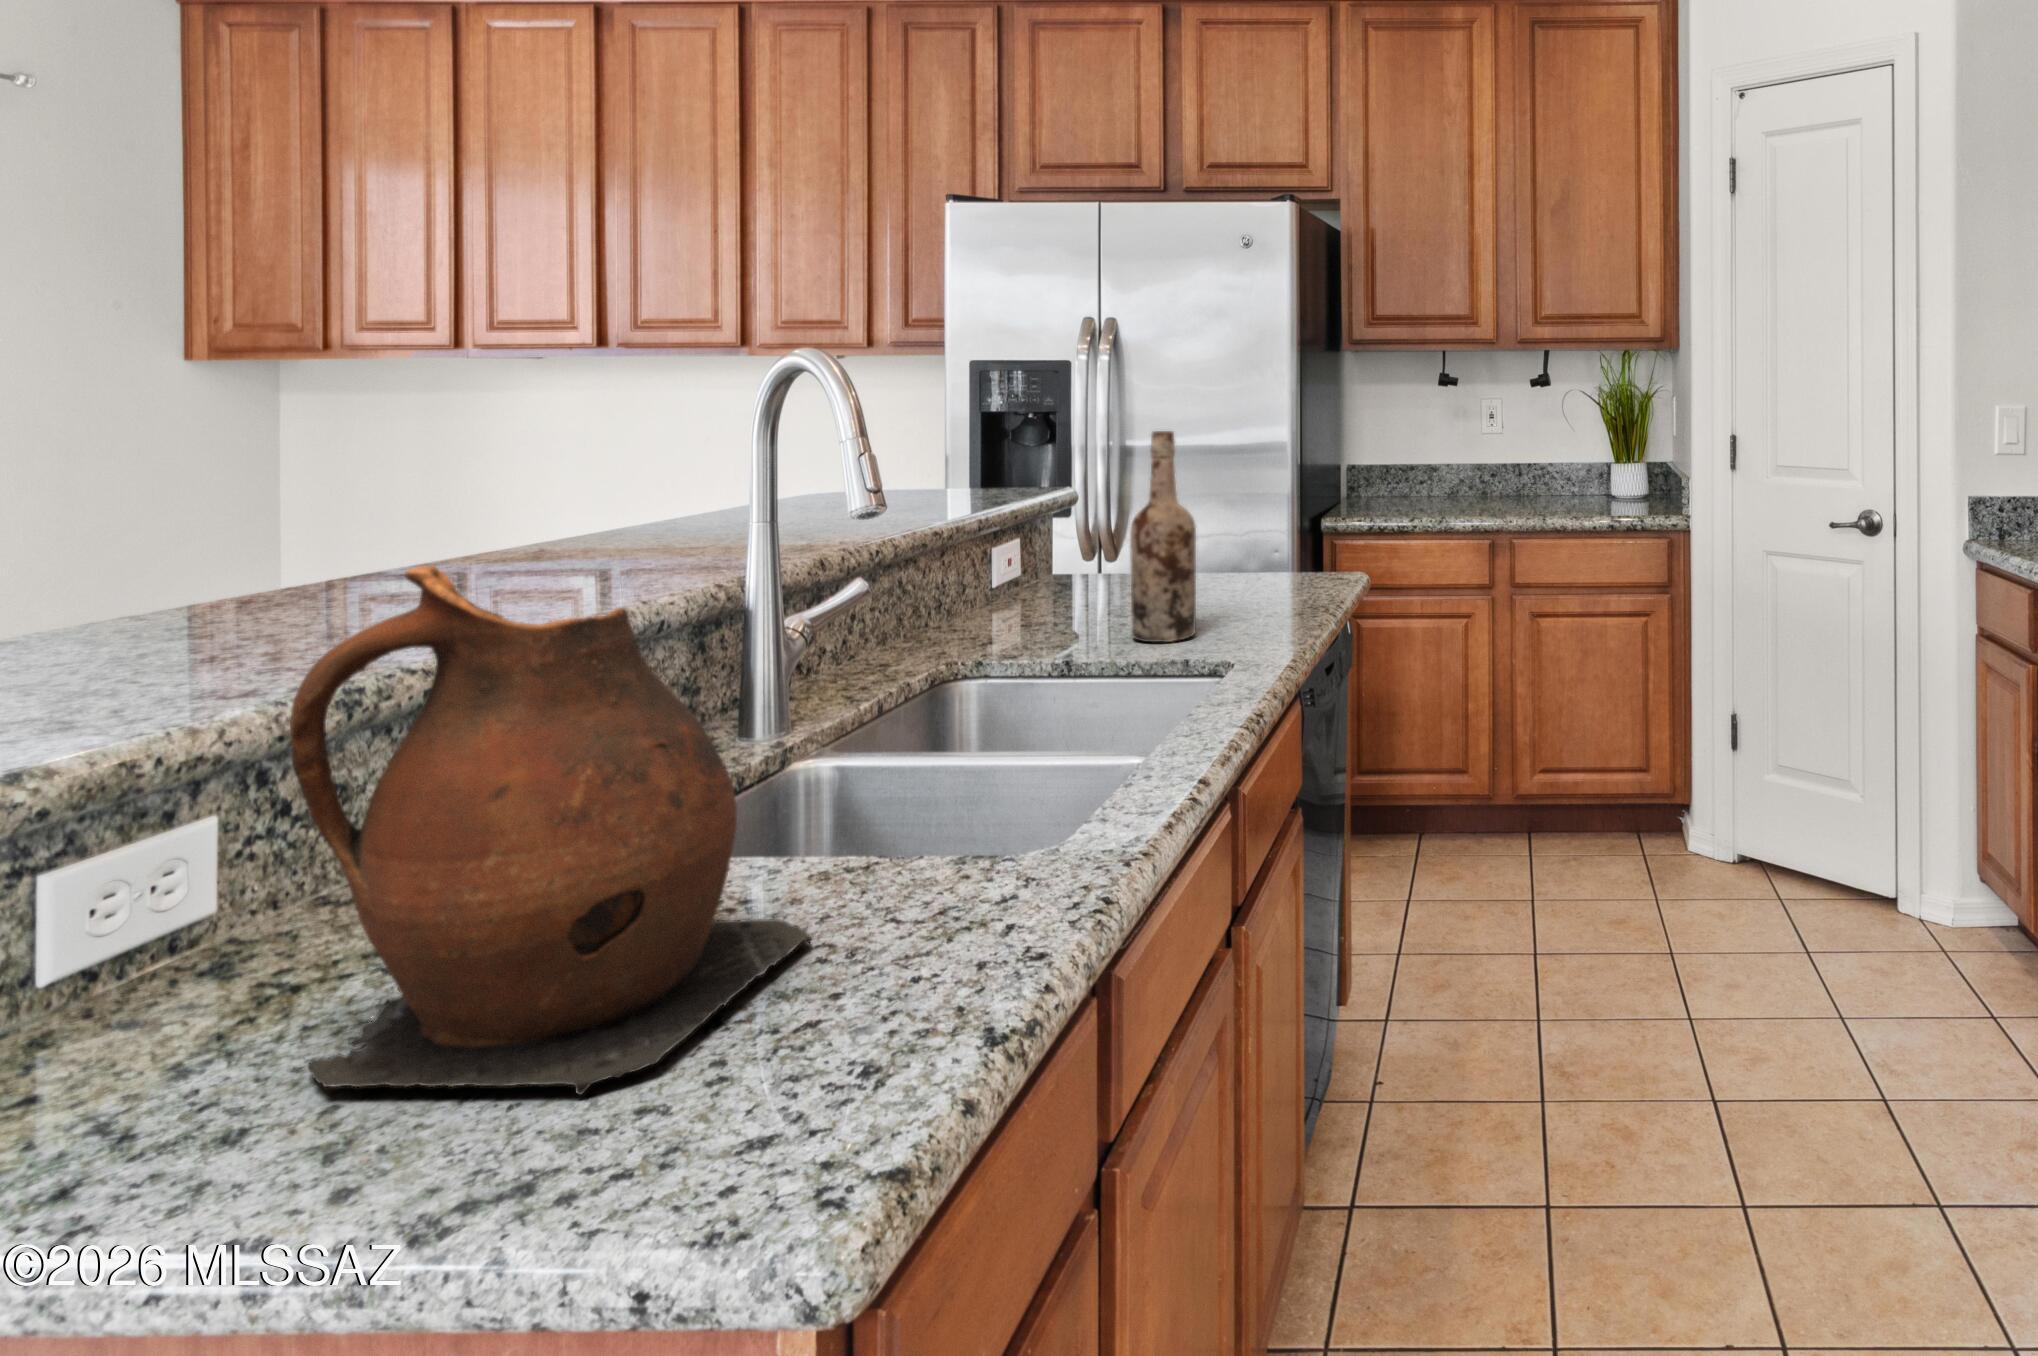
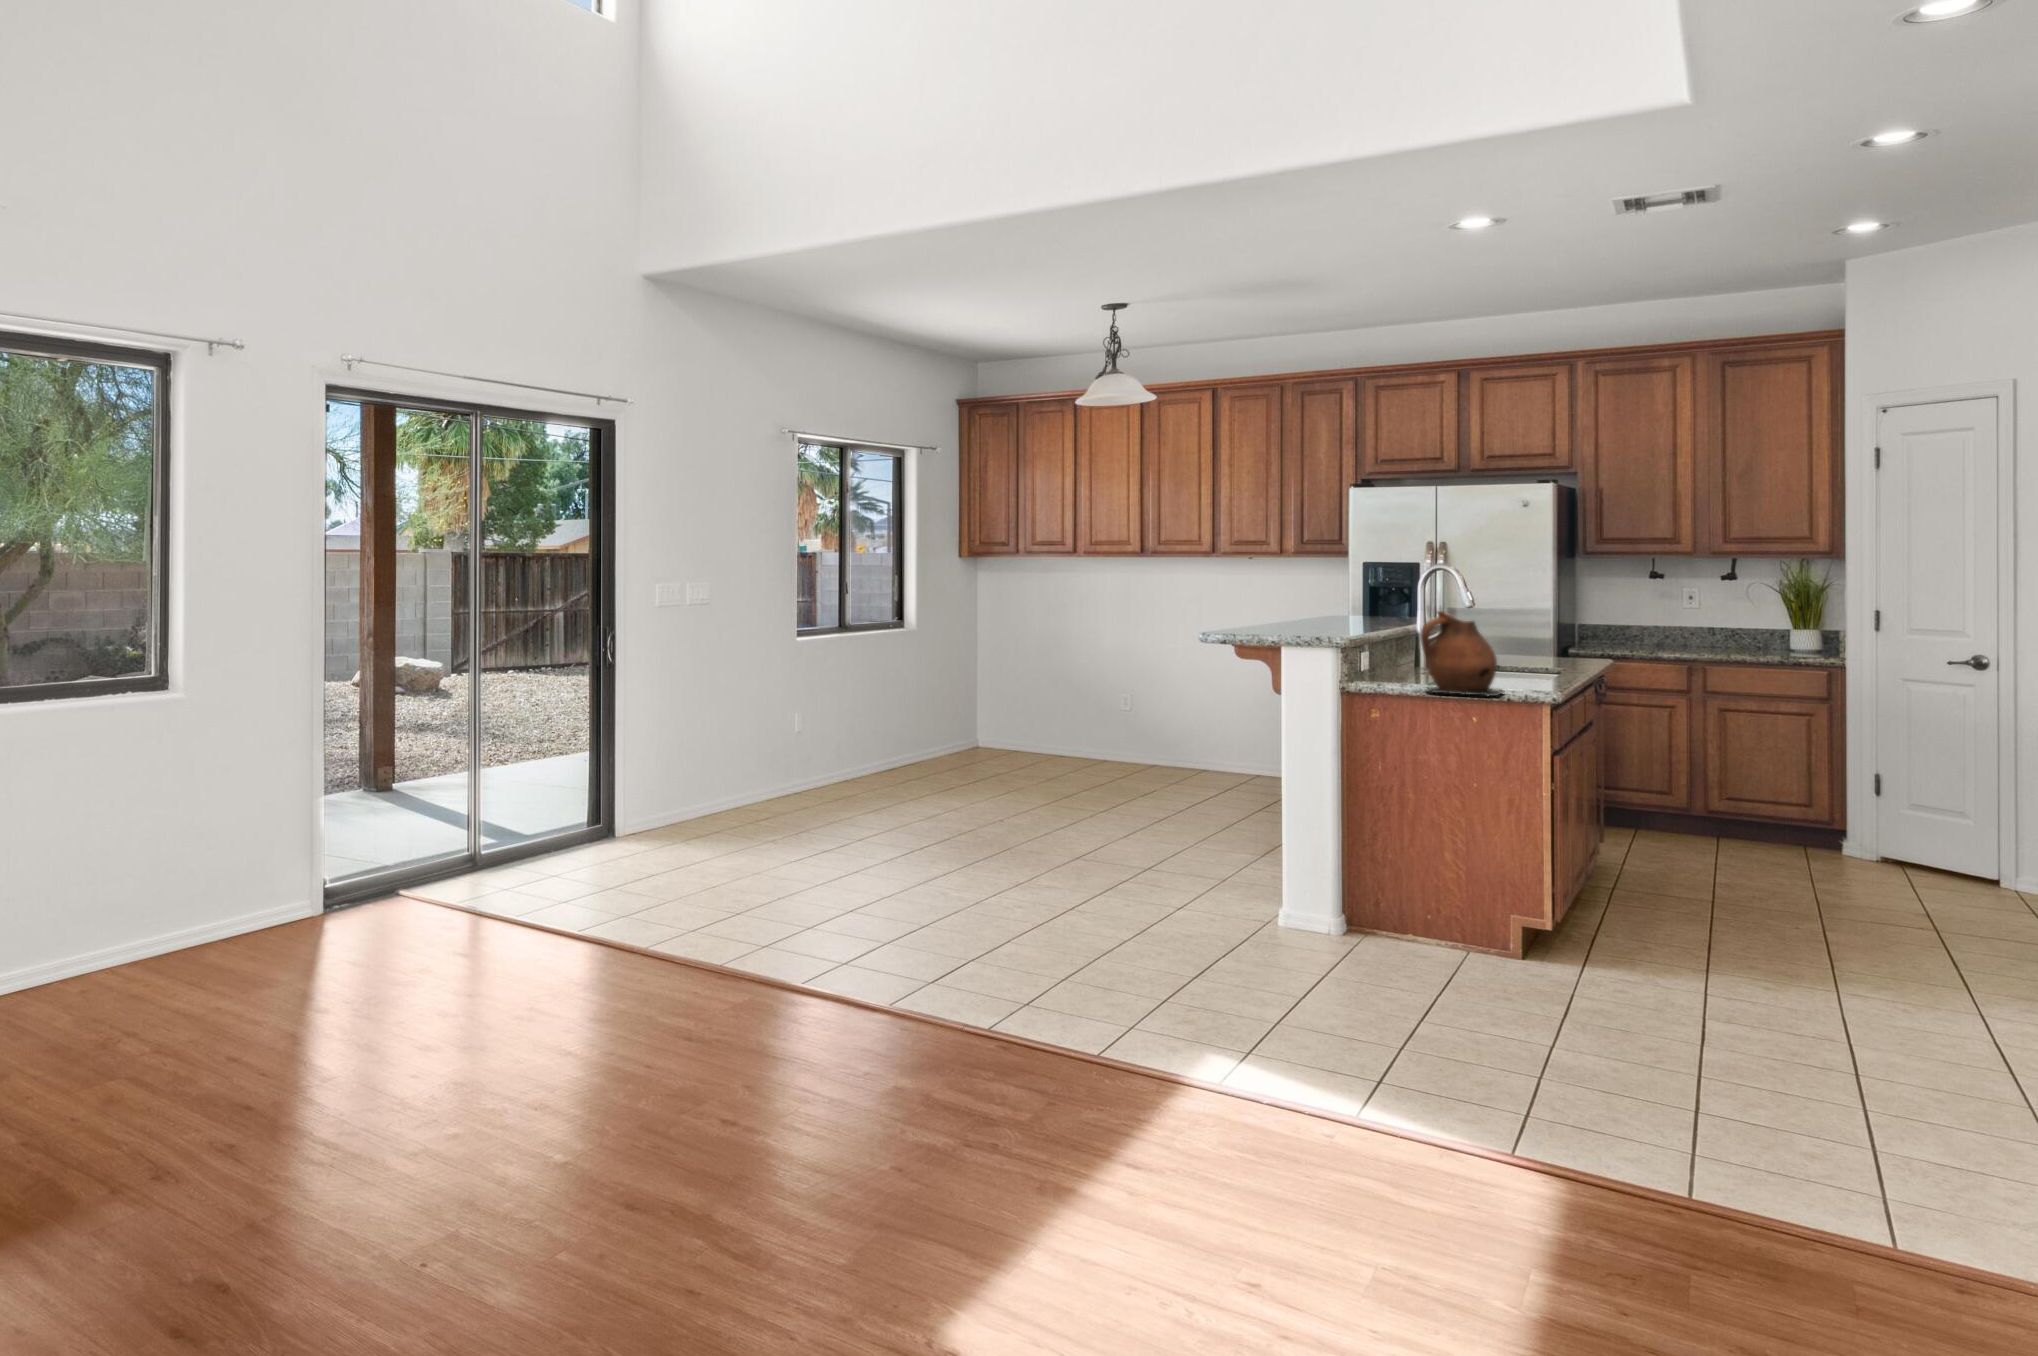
wine bottle: present [1130,431,1196,642] -> none [1516,595,1545,672]

